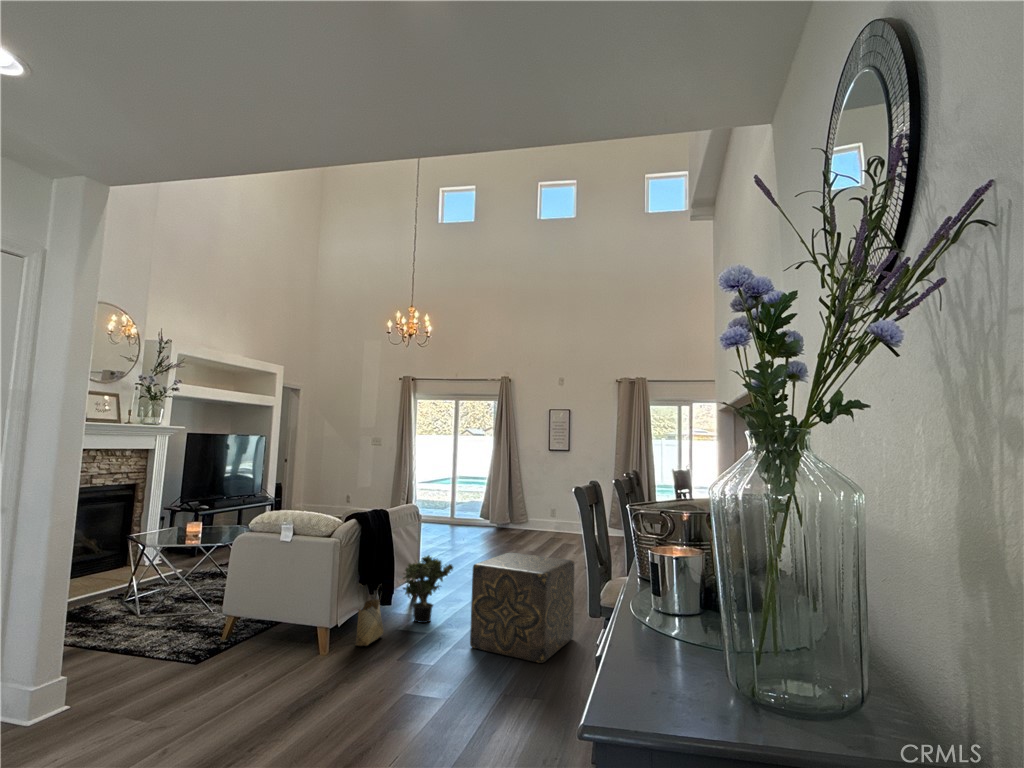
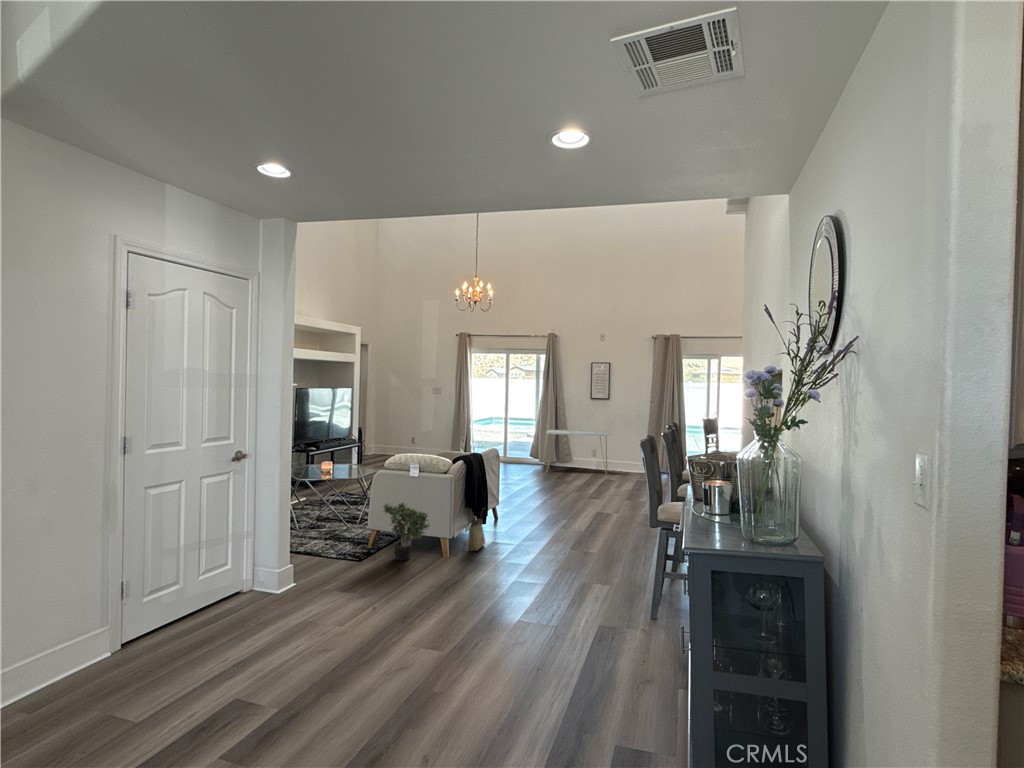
console table: none [497,486,568,539] -> present [546,430,609,475]
ottoman: present [470,552,574,663] -> none [551,485,628,563]
potted plant: present [403,555,453,623] -> present [384,503,429,561]

